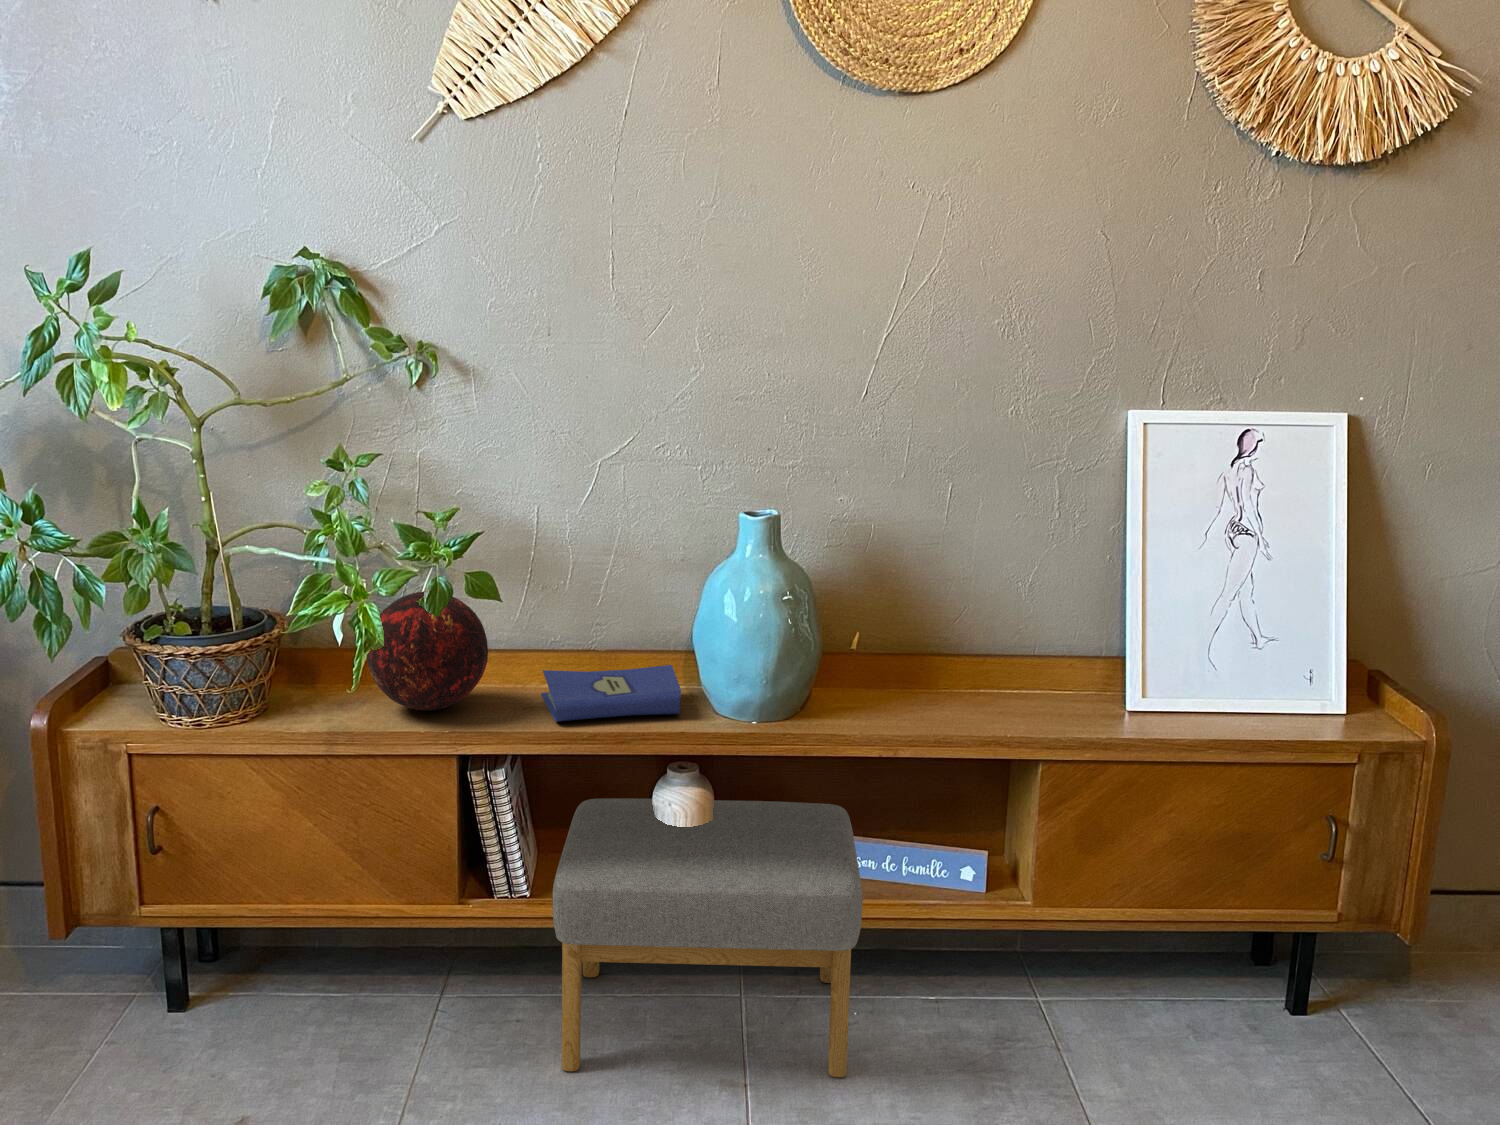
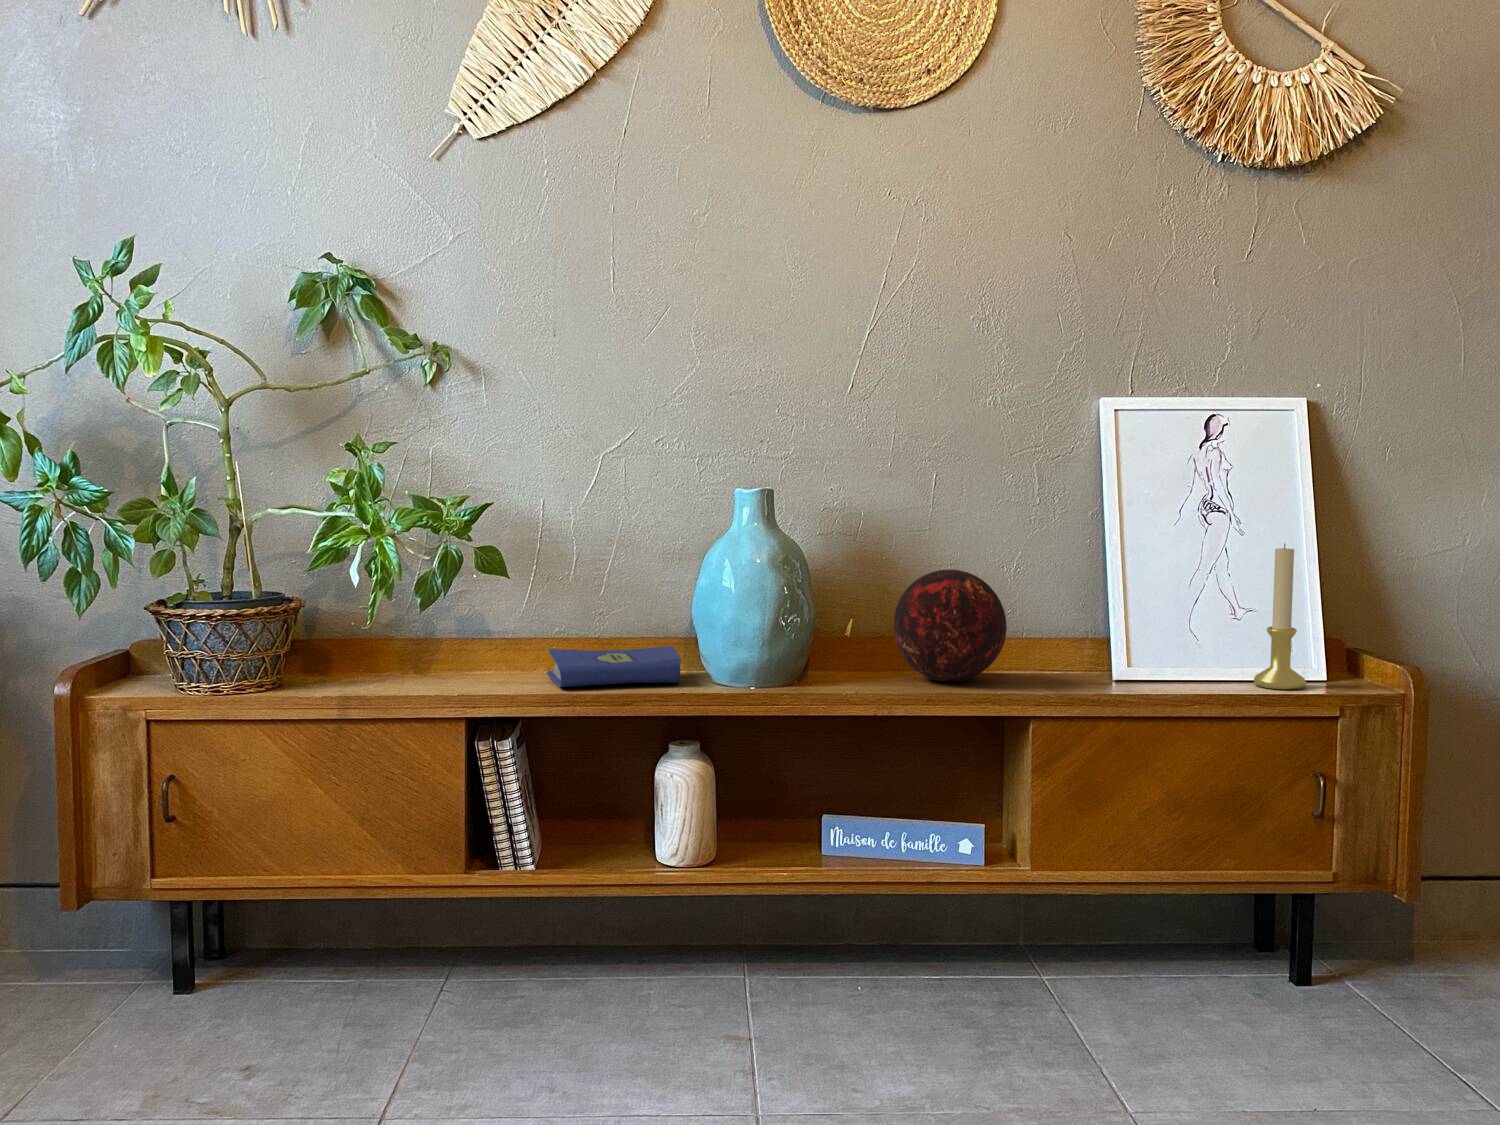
candle holder: none [1271,583,1324,734] -> present [1254,544,1306,690]
decorative orb: present [367,592,488,711] -> present [894,570,1007,682]
footstool: present [552,798,863,1077] -> none [556,782,861,1038]

